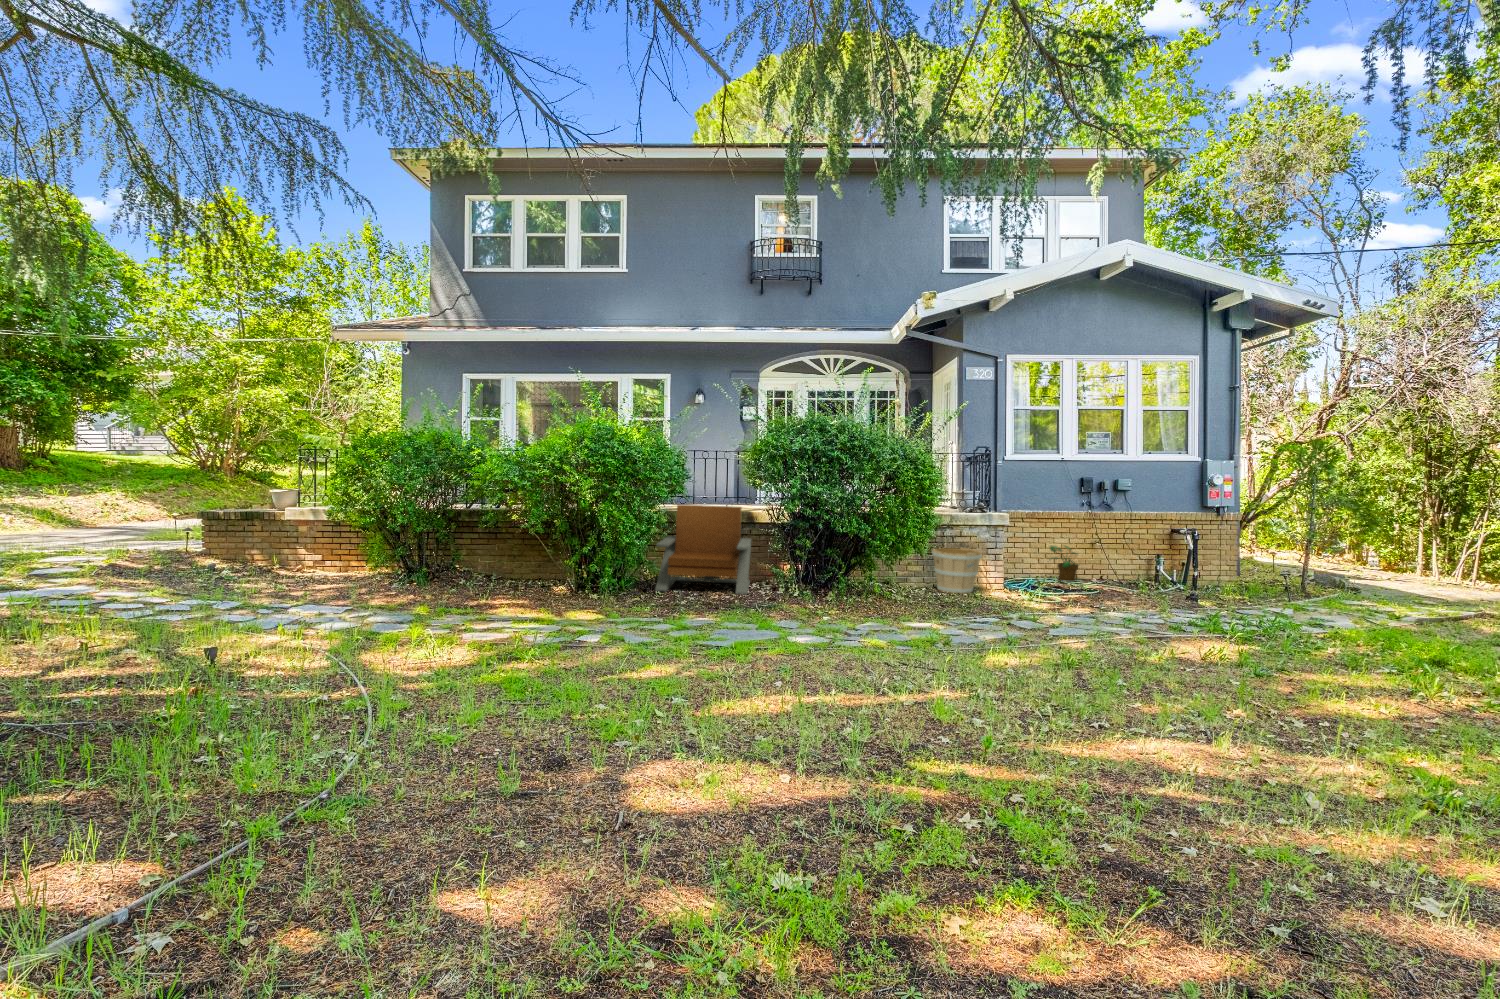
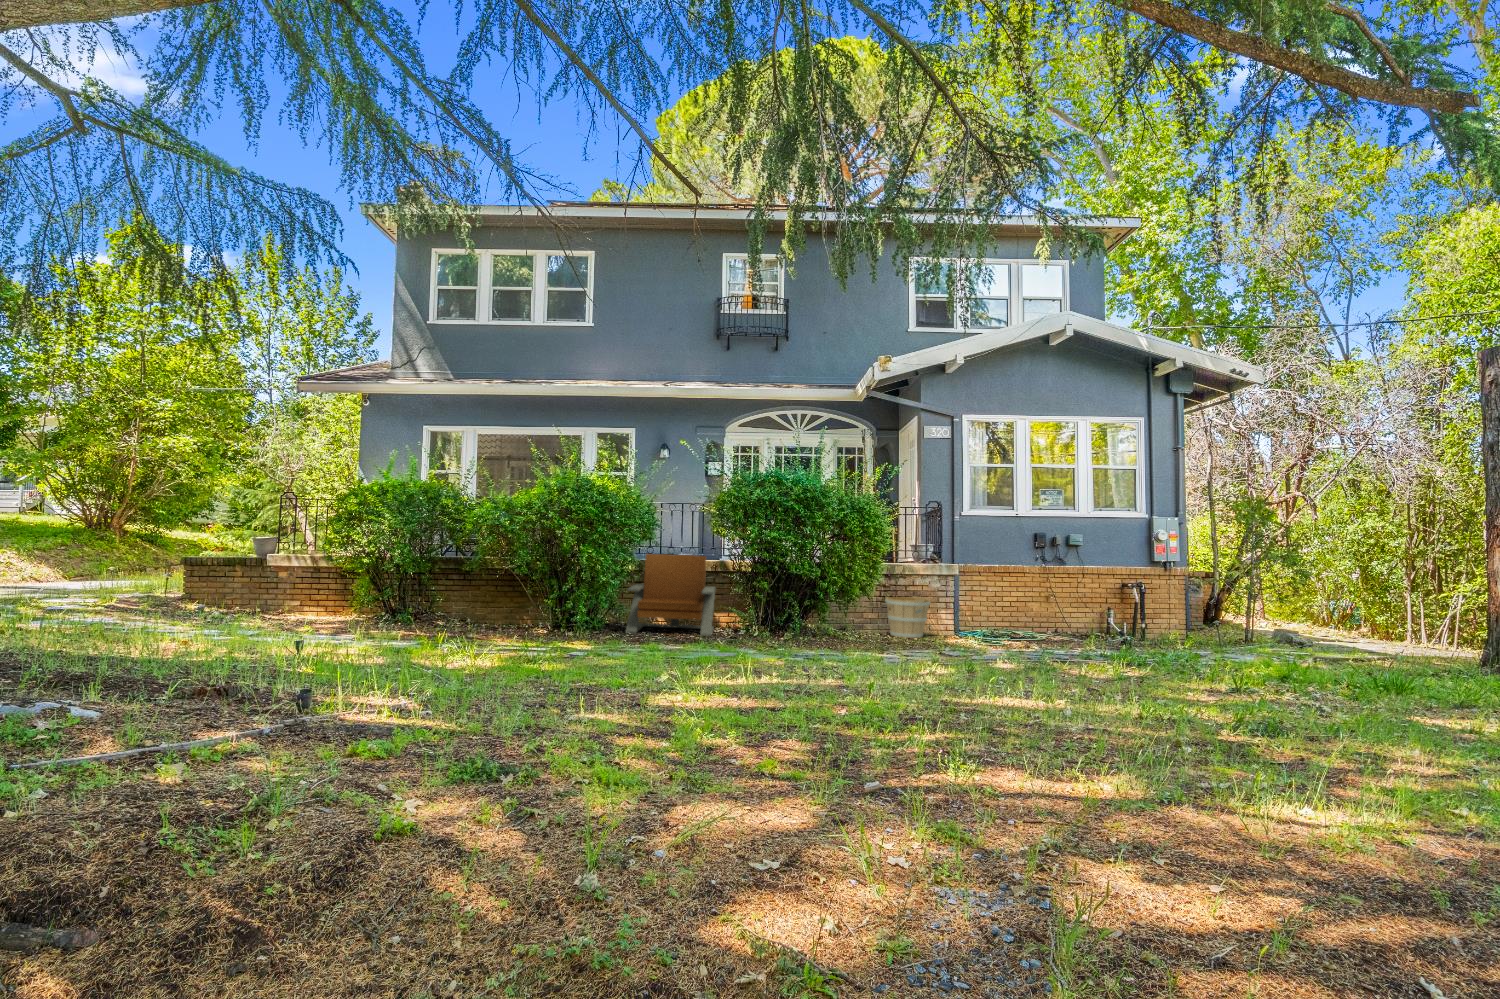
potted plant: present [1050,545,1079,582] -> none [1001,597,1034,633]

